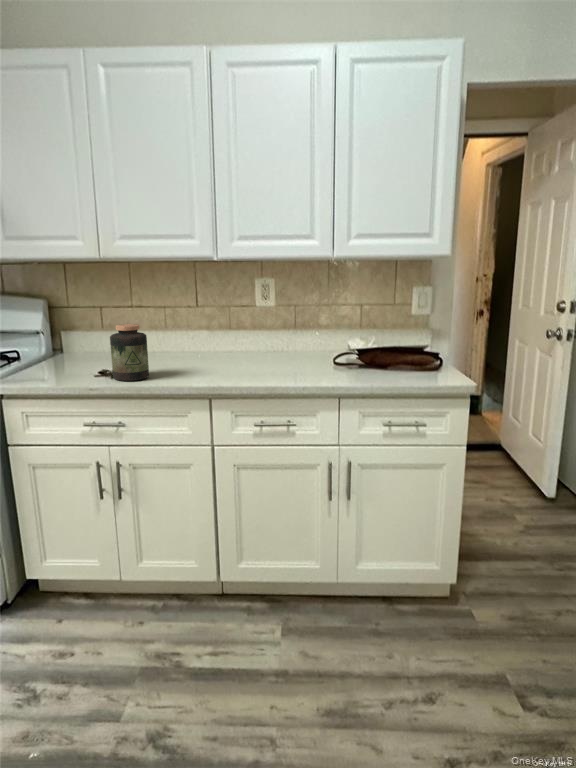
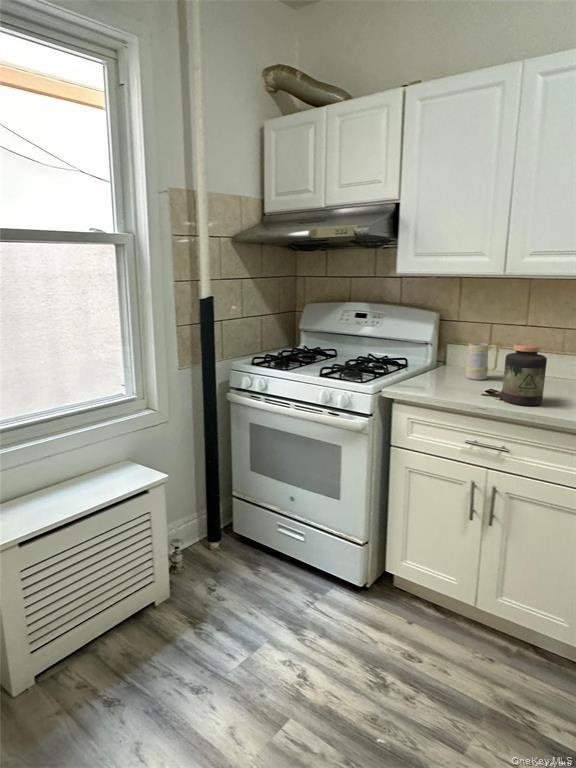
mug: none [79,327,109,363] -> present [466,343,499,380]

